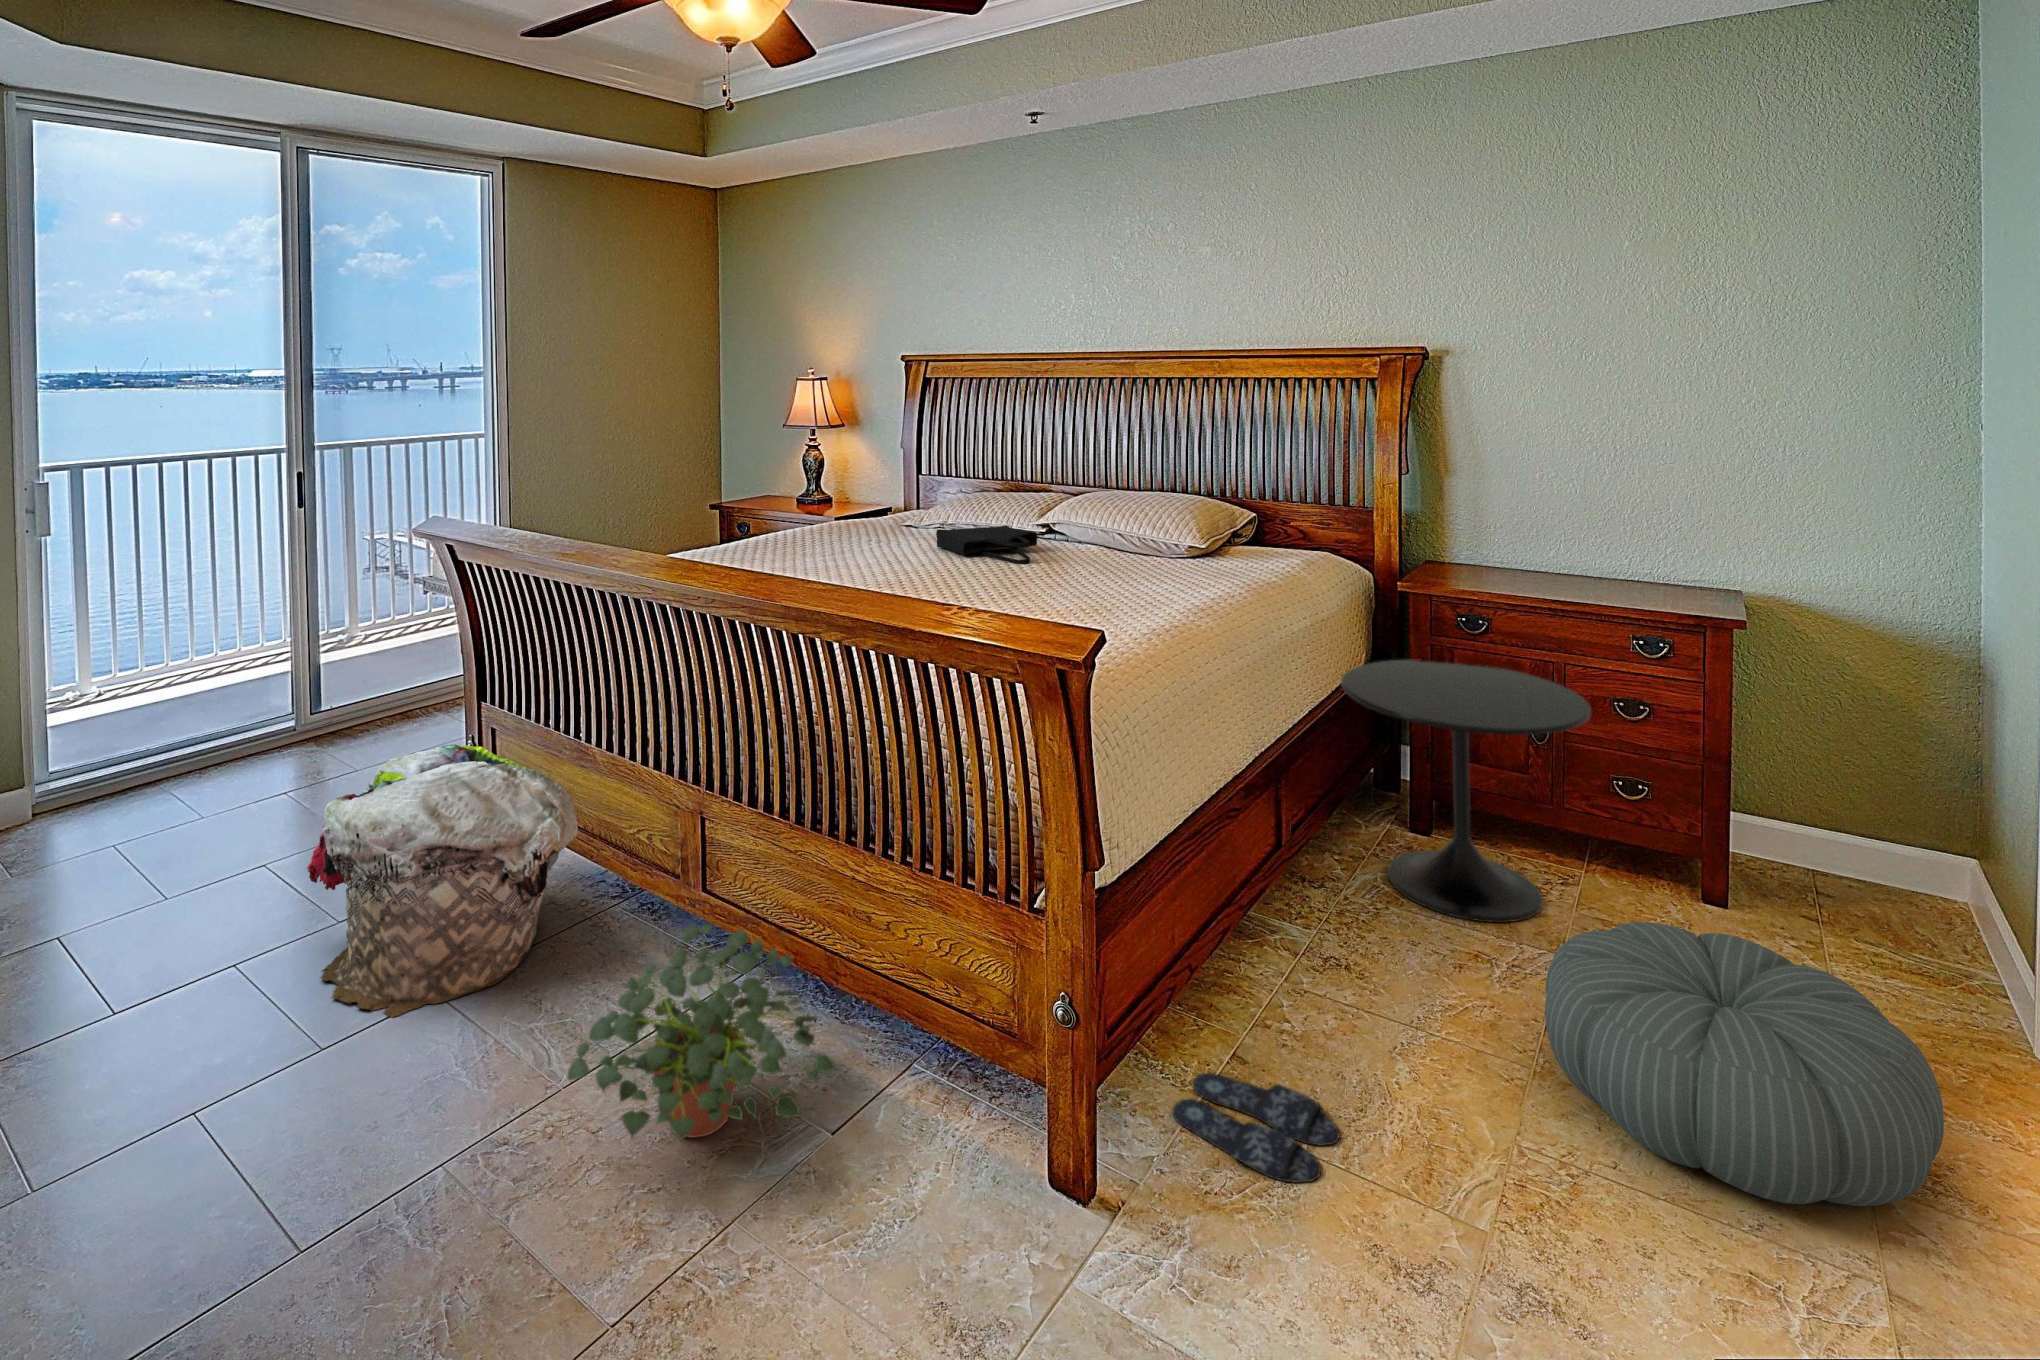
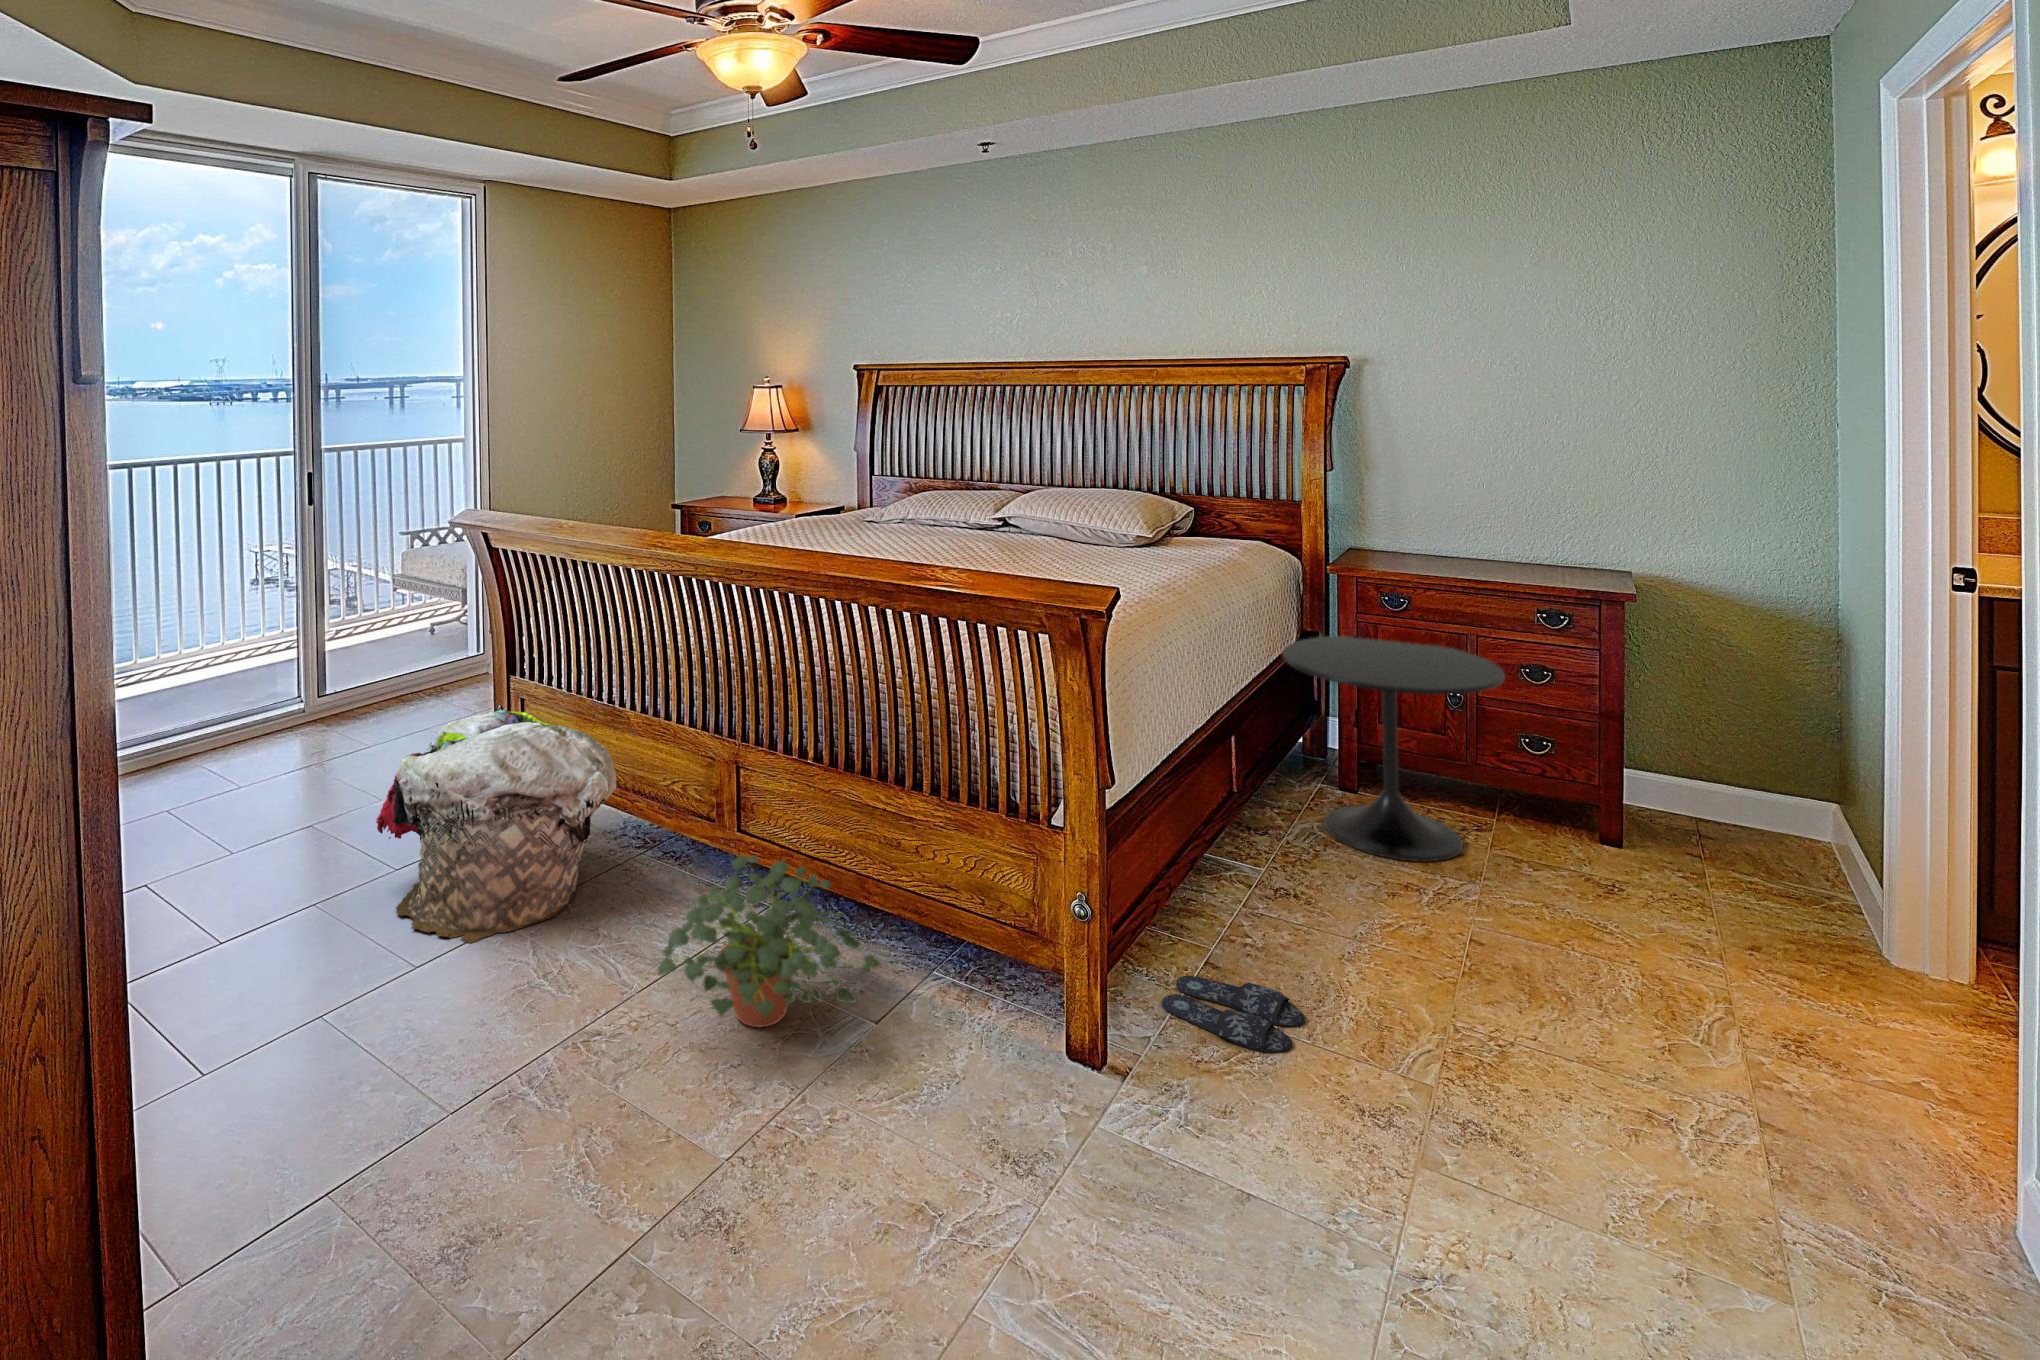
tote bag: present [936,525,1037,564] -> none [907,519,1001,553]
pouf: present [1545,922,1944,1206] -> none [1472,848,1803,1060]

